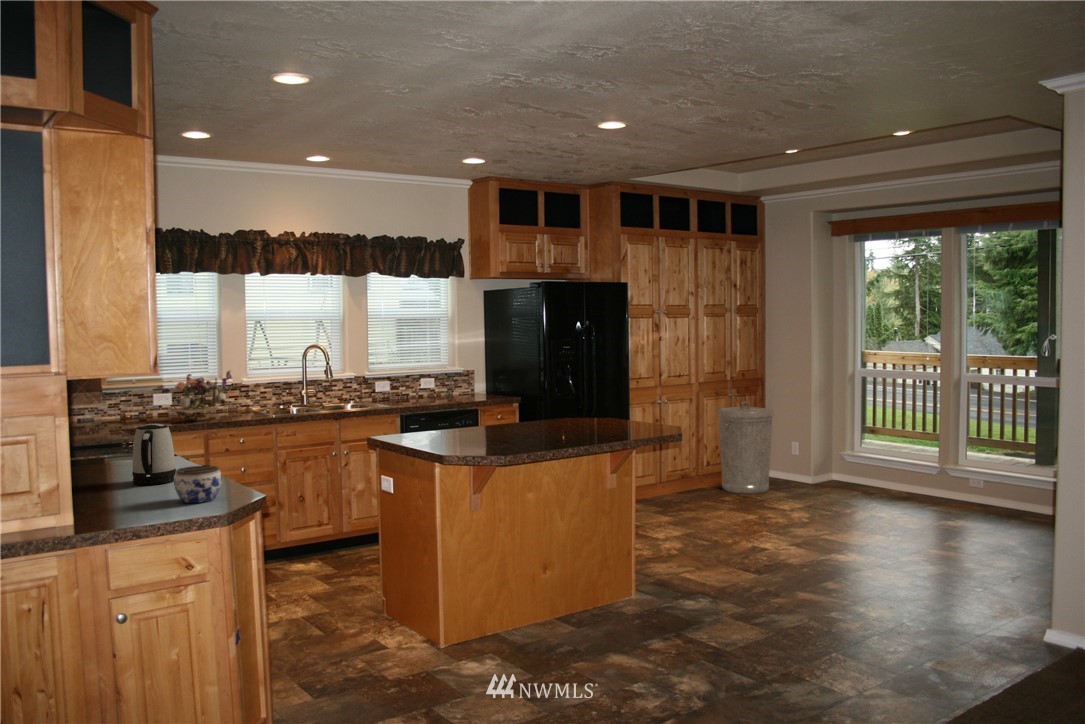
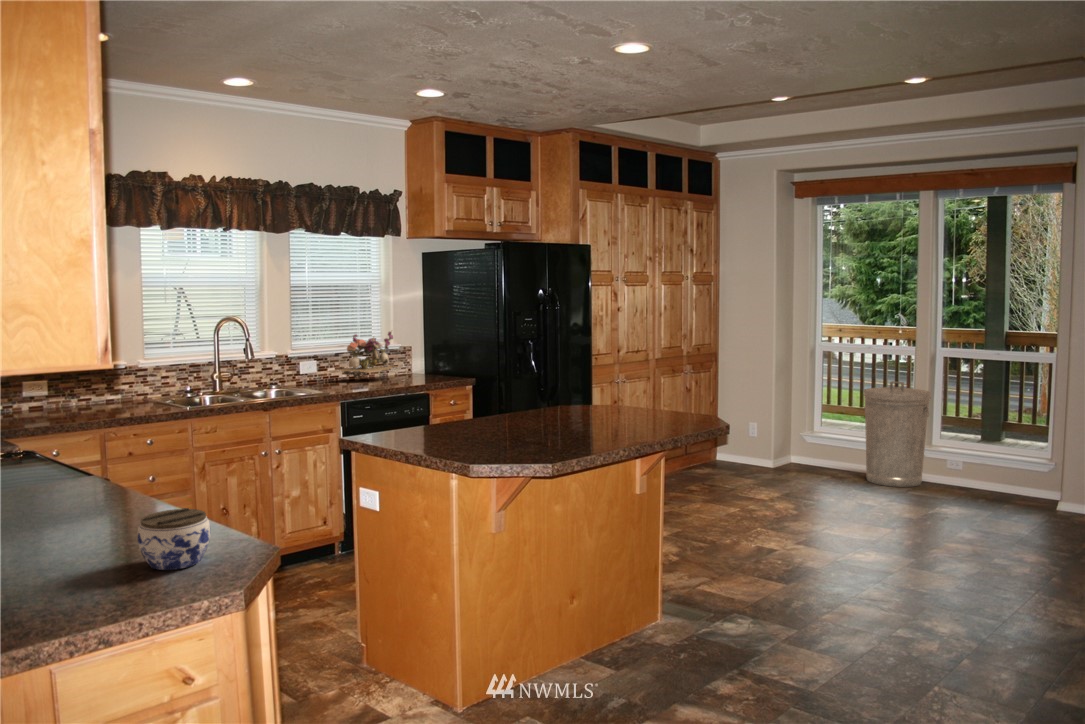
flower arrangement: present [170,371,232,419] -> present [338,332,397,379]
trash can: present [718,401,773,494] -> present [863,381,931,487]
kettle: present [132,424,176,485] -> none [48,442,114,534]

